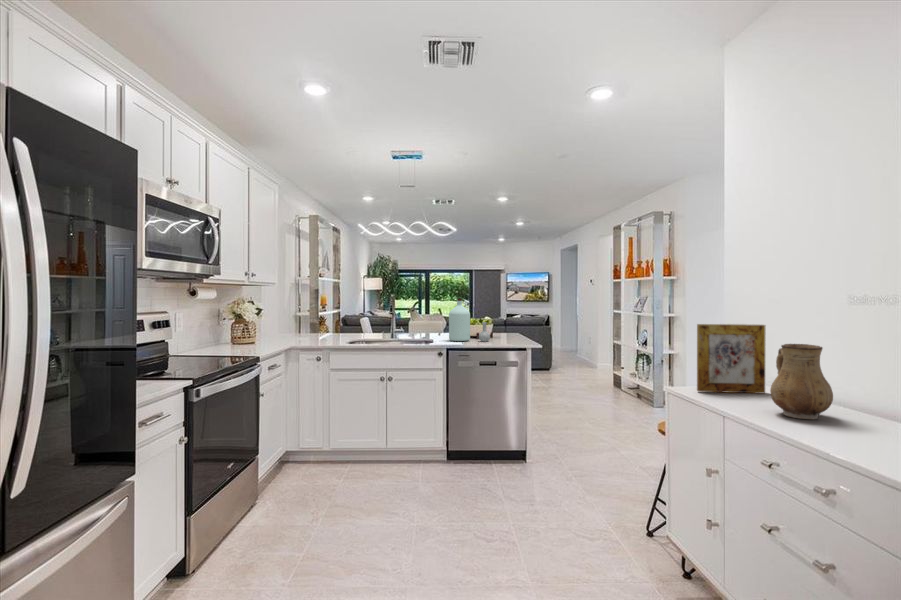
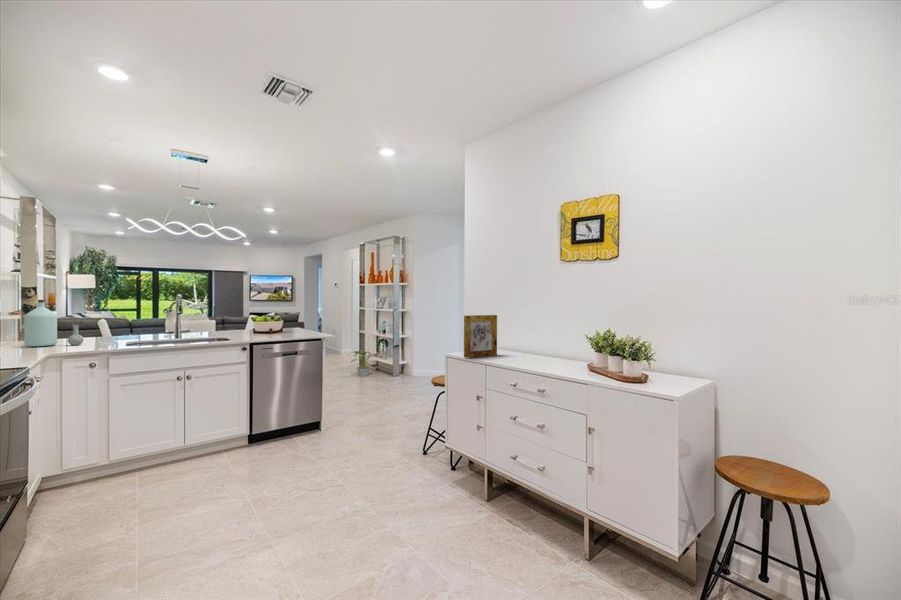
bottle: present [449,299,490,342] -> present [24,300,84,346]
ceramic pitcher: present [770,344,833,419] -> none [509,325,536,365]
potted plant: none [597,363,635,397] -> present [351,350,377,376]

